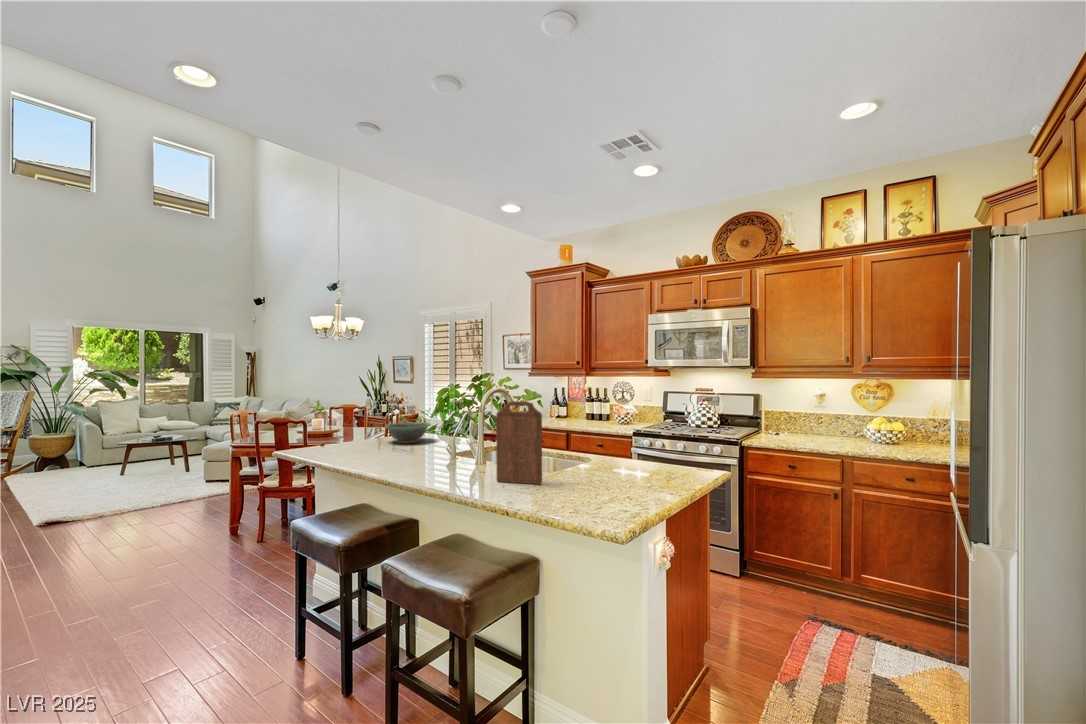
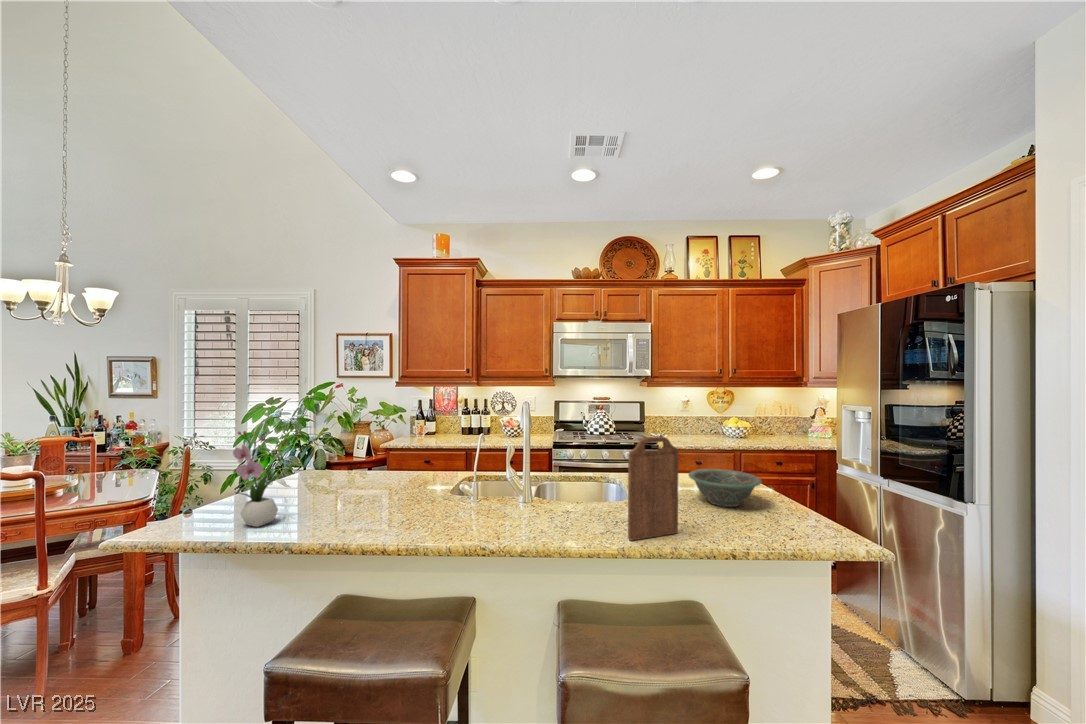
flower arrangement: none [337,391,362,447] -> present [233,431,278,527]
decorative bowl: present [384,422,430,443] -> present [689,469,762,507]

